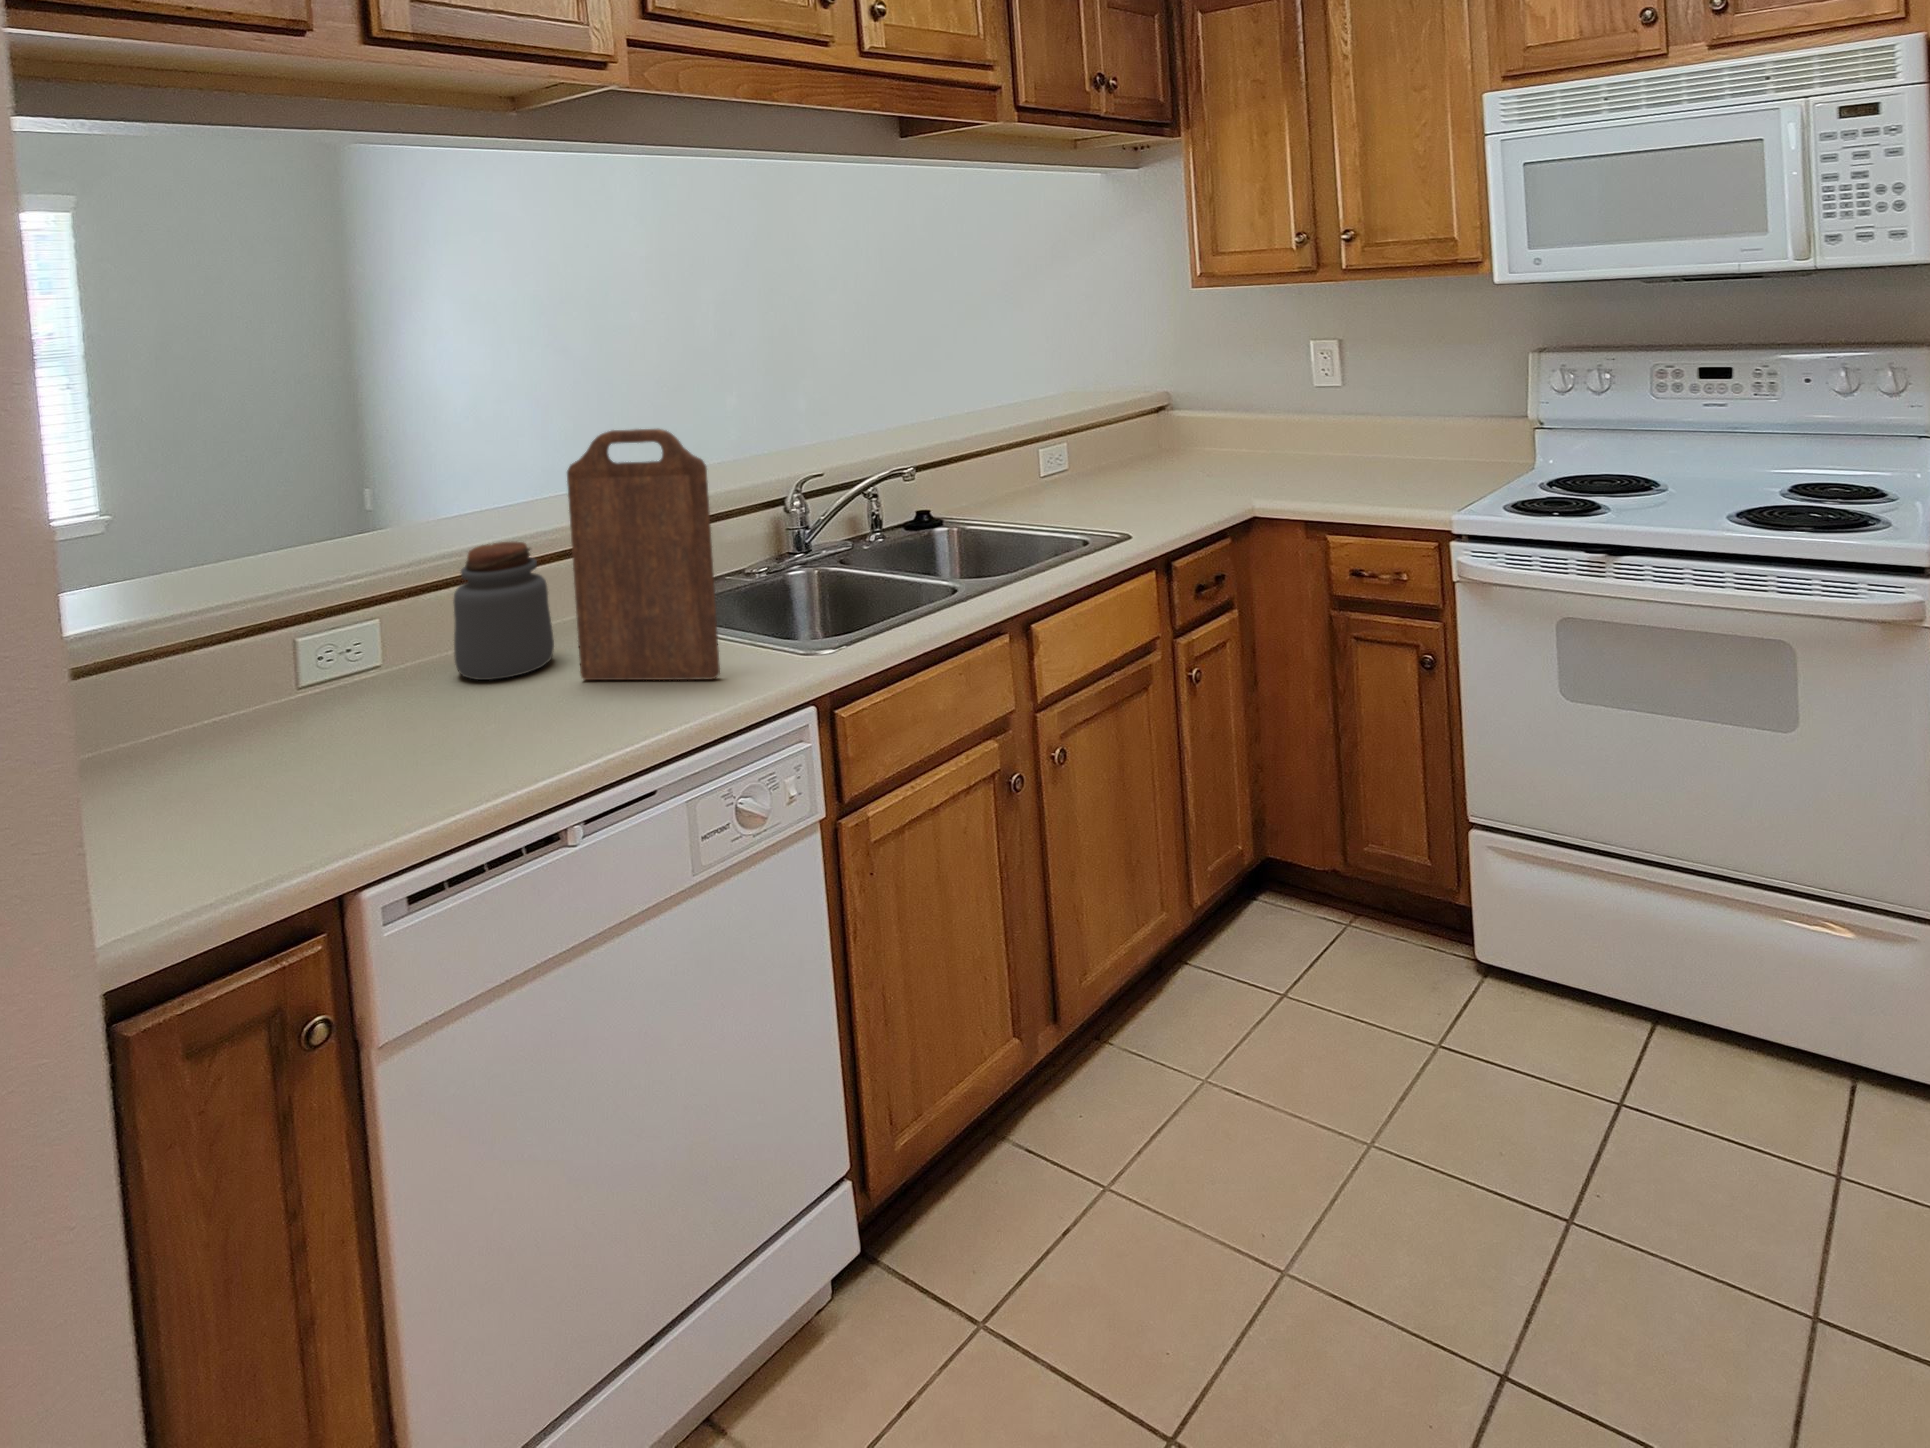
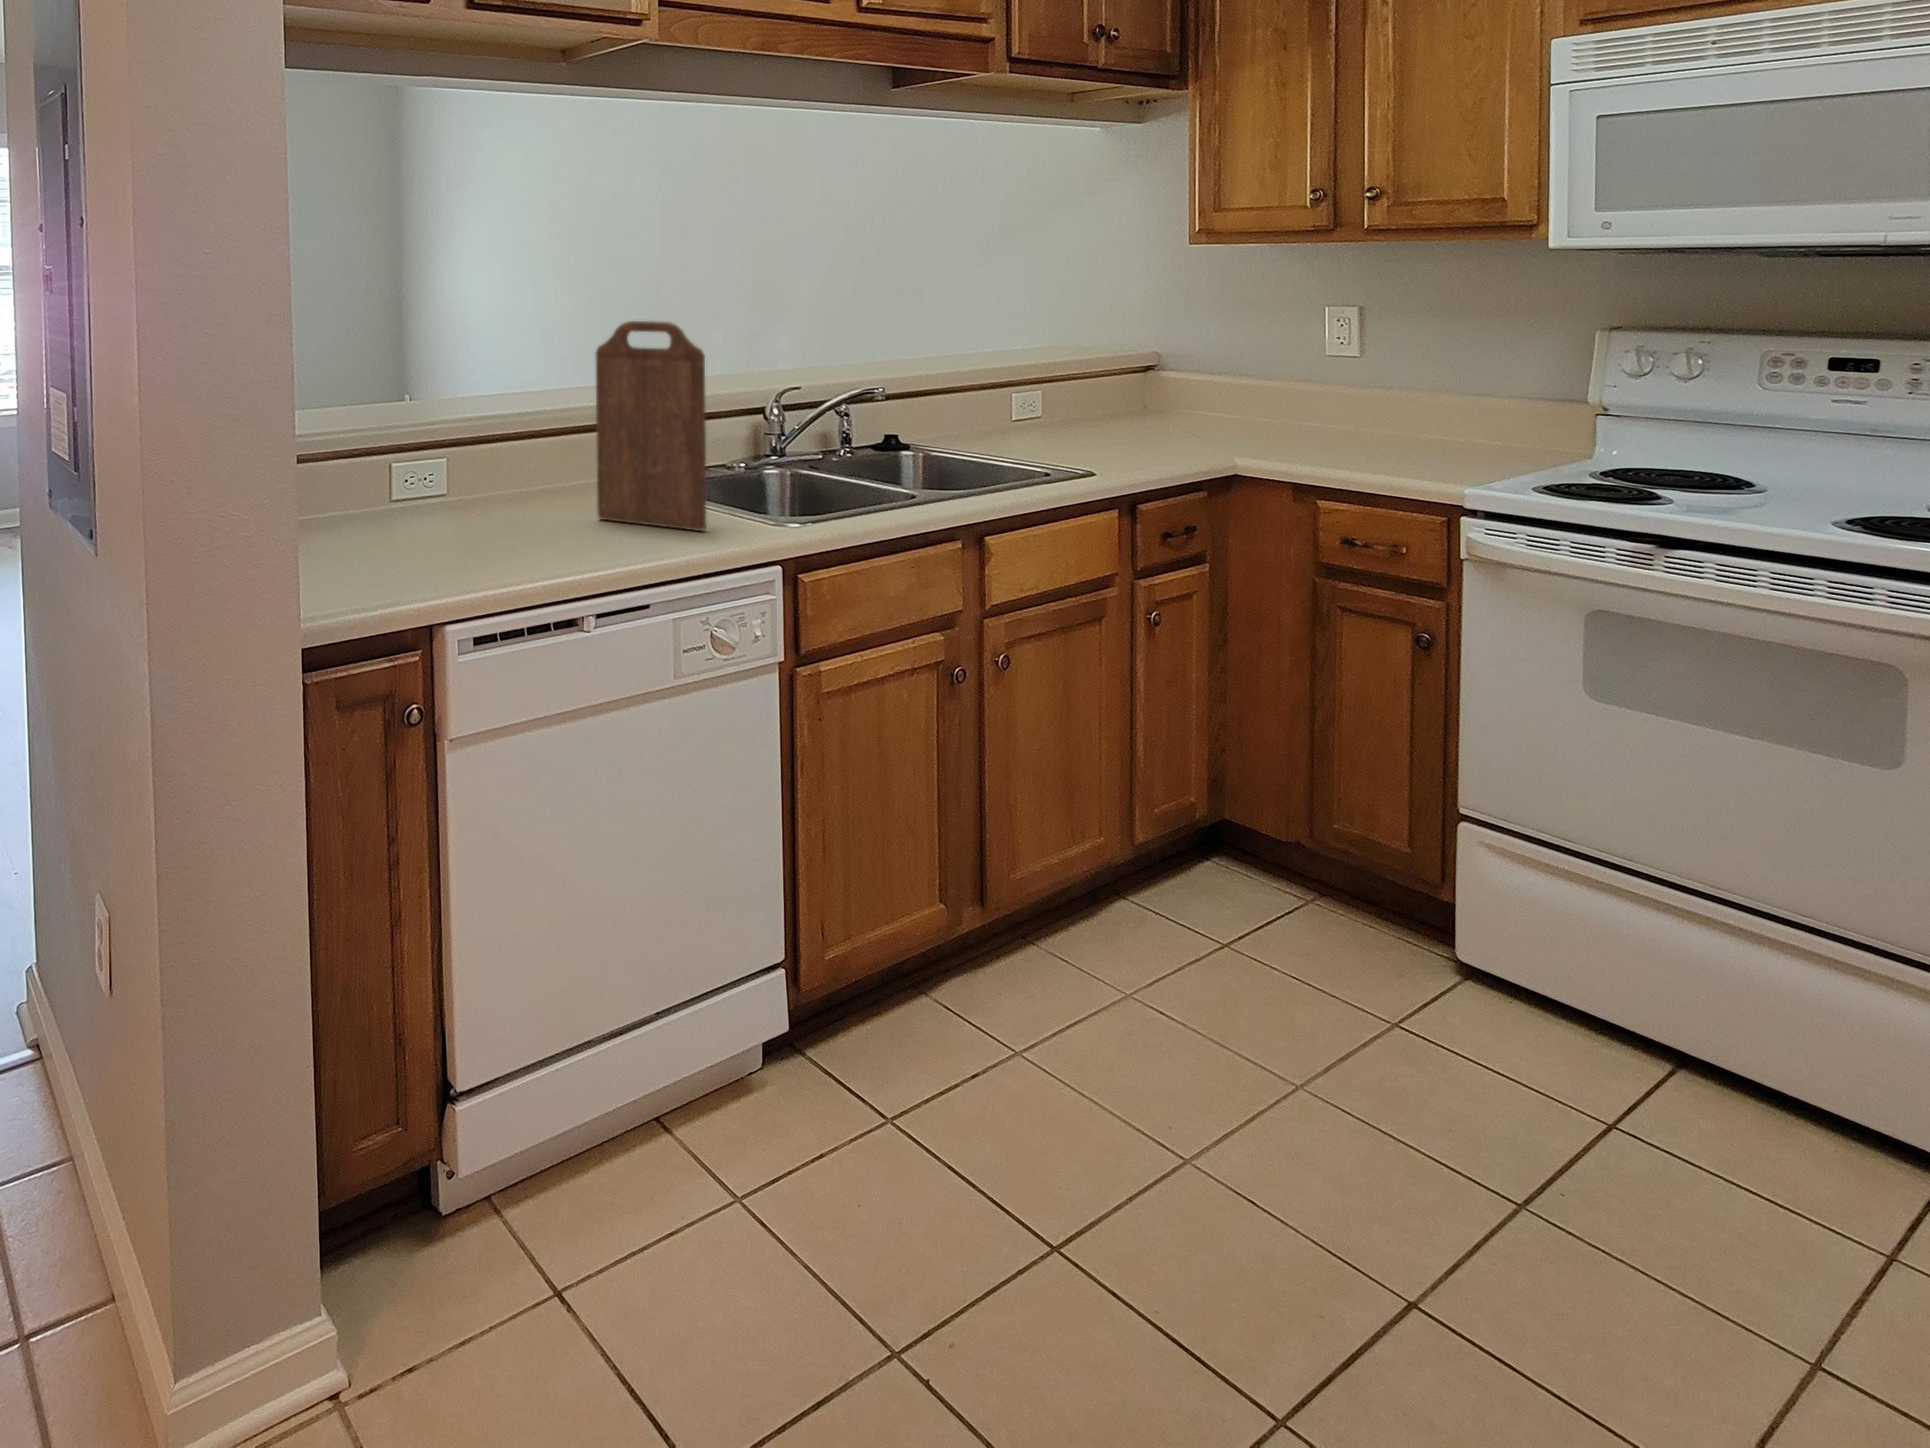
jar: present [453,542,554,680] -> none [505,406,577,511]

